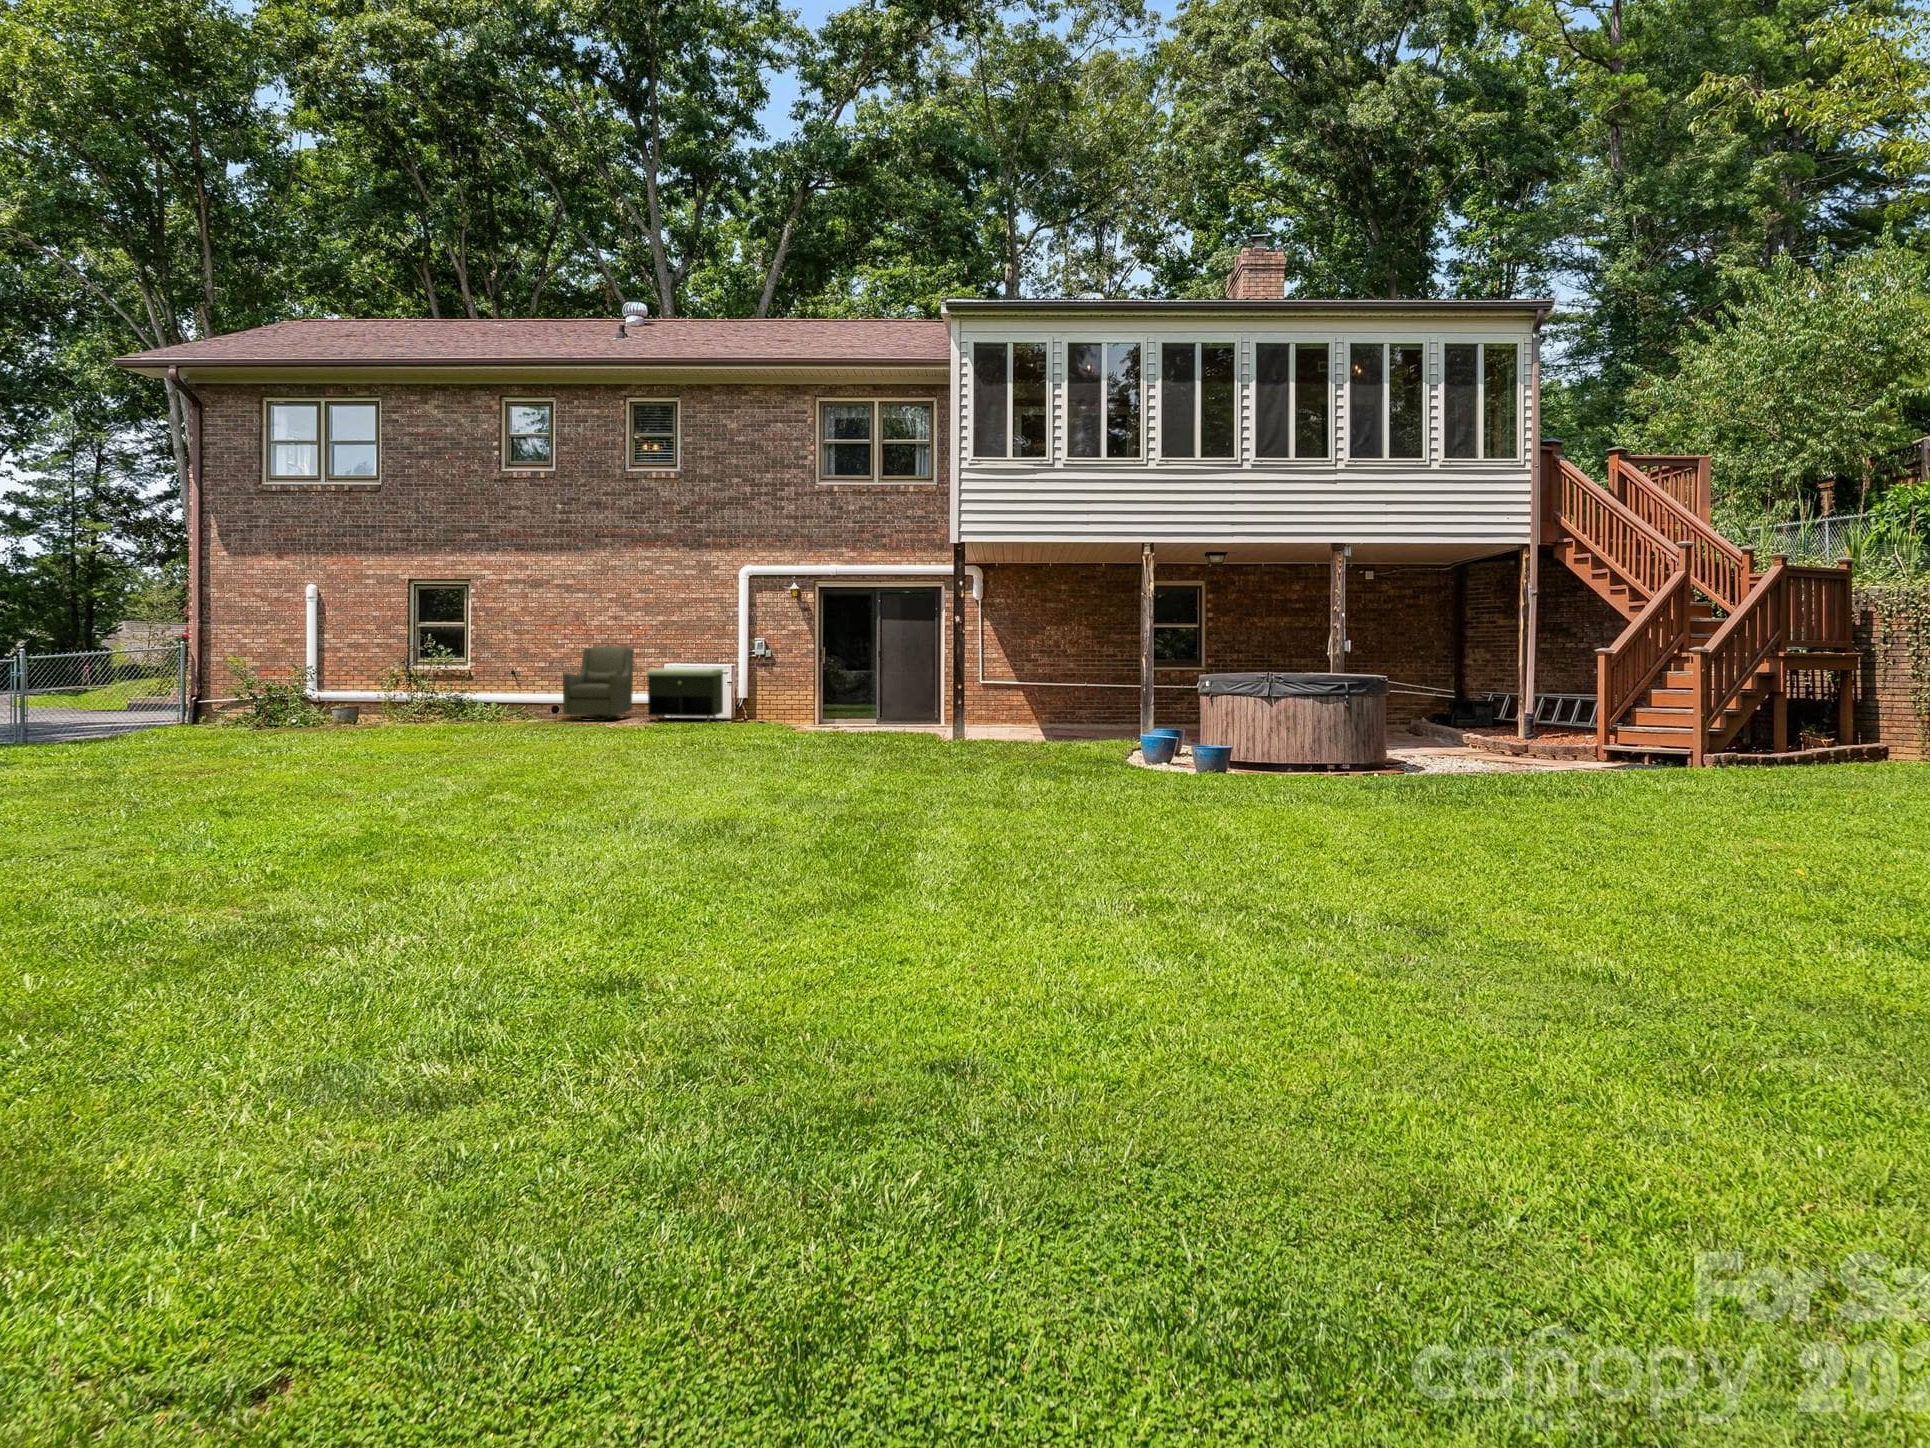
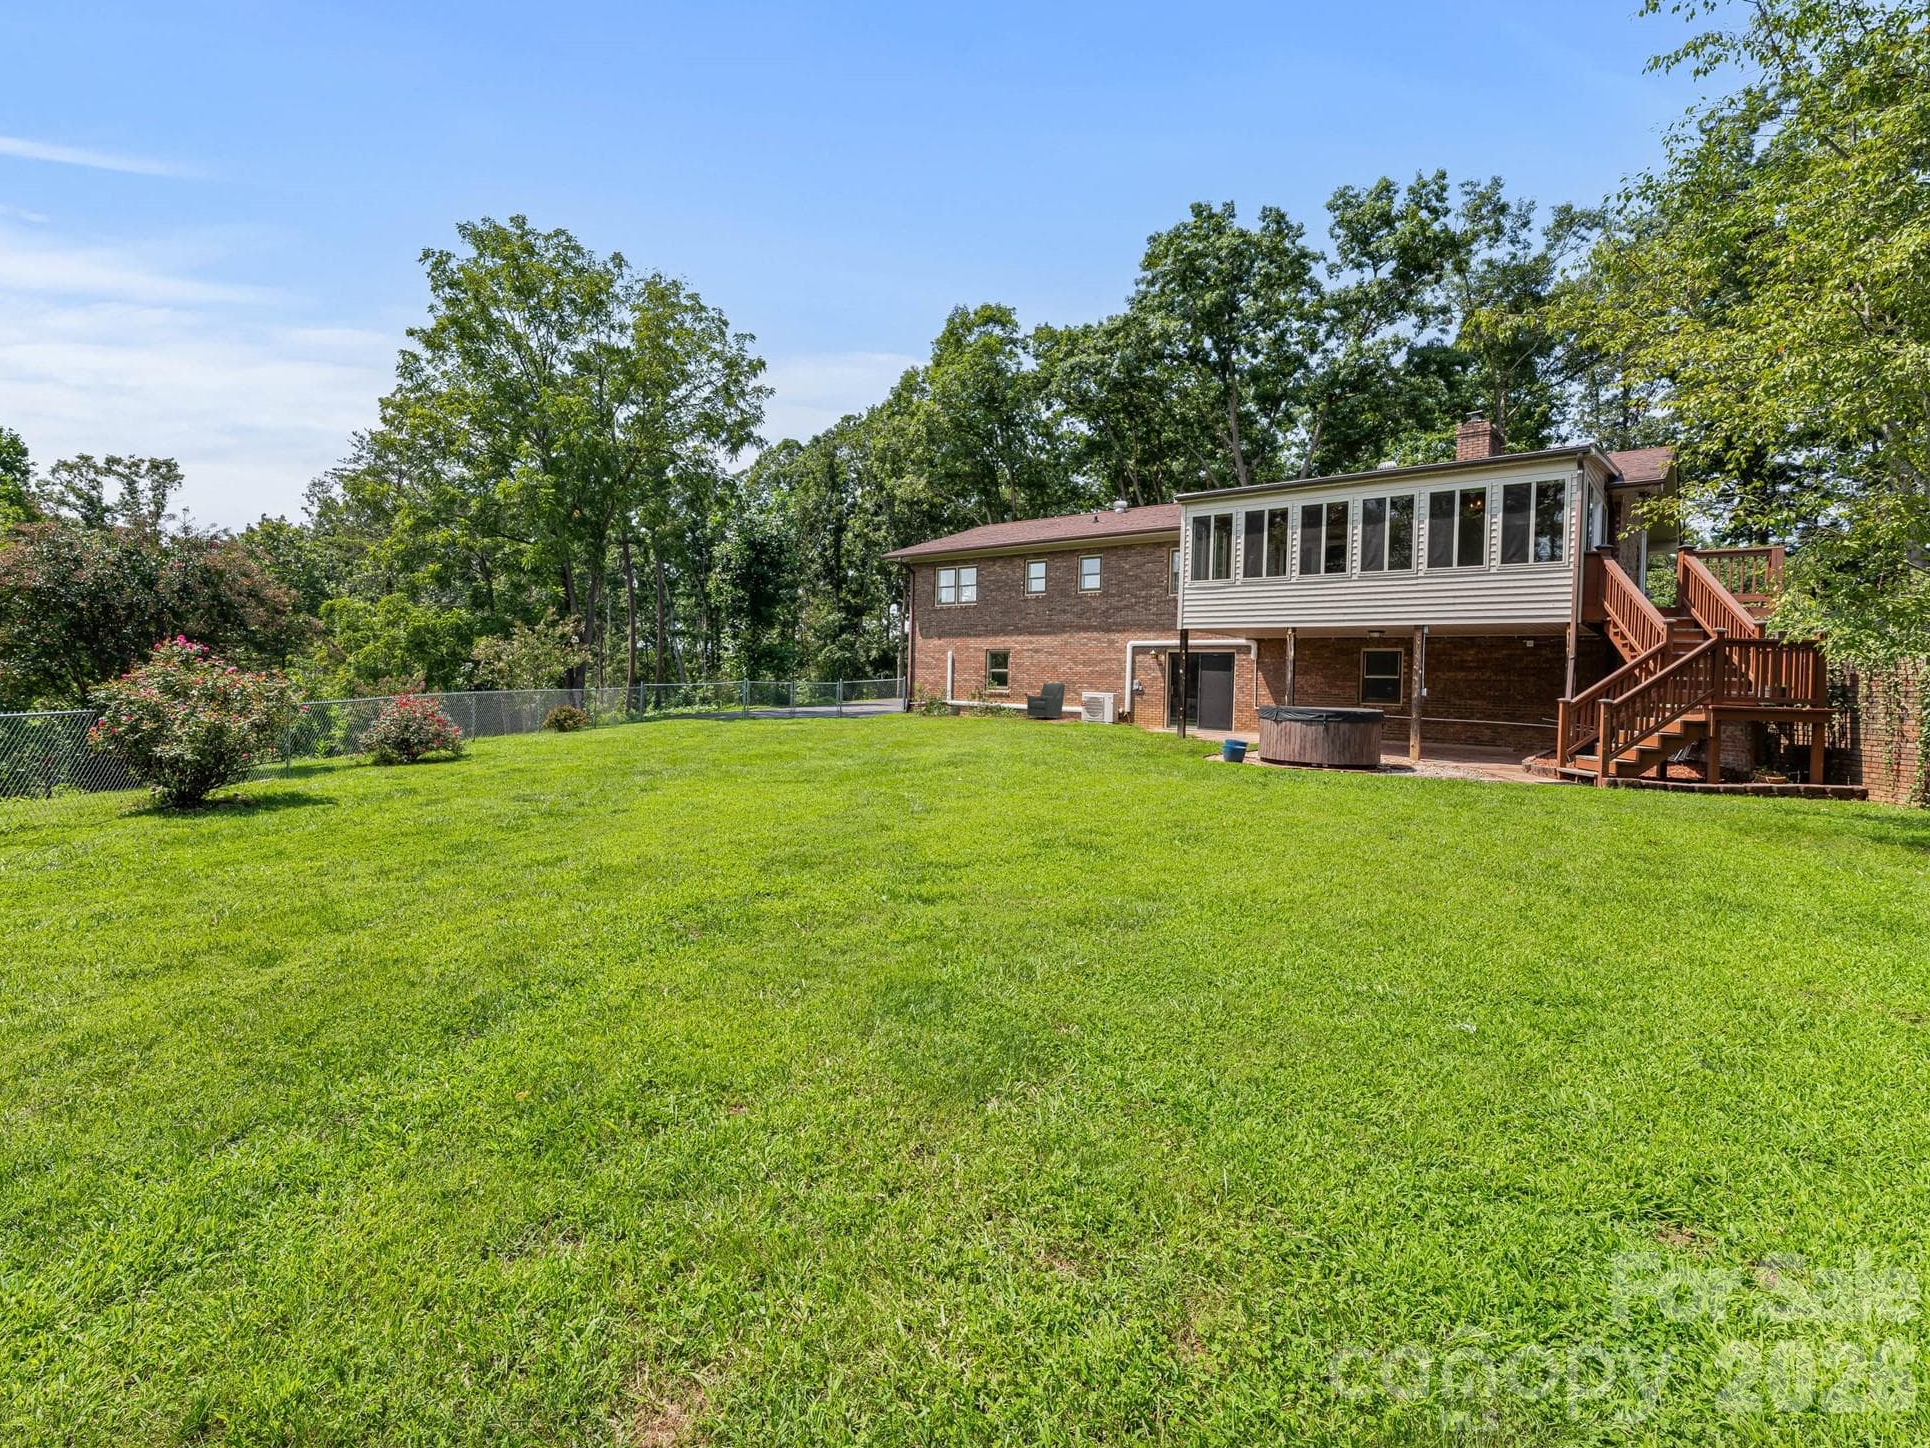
storage bench: present [647,668,723,721] -> none [1061,695,1100,723]

